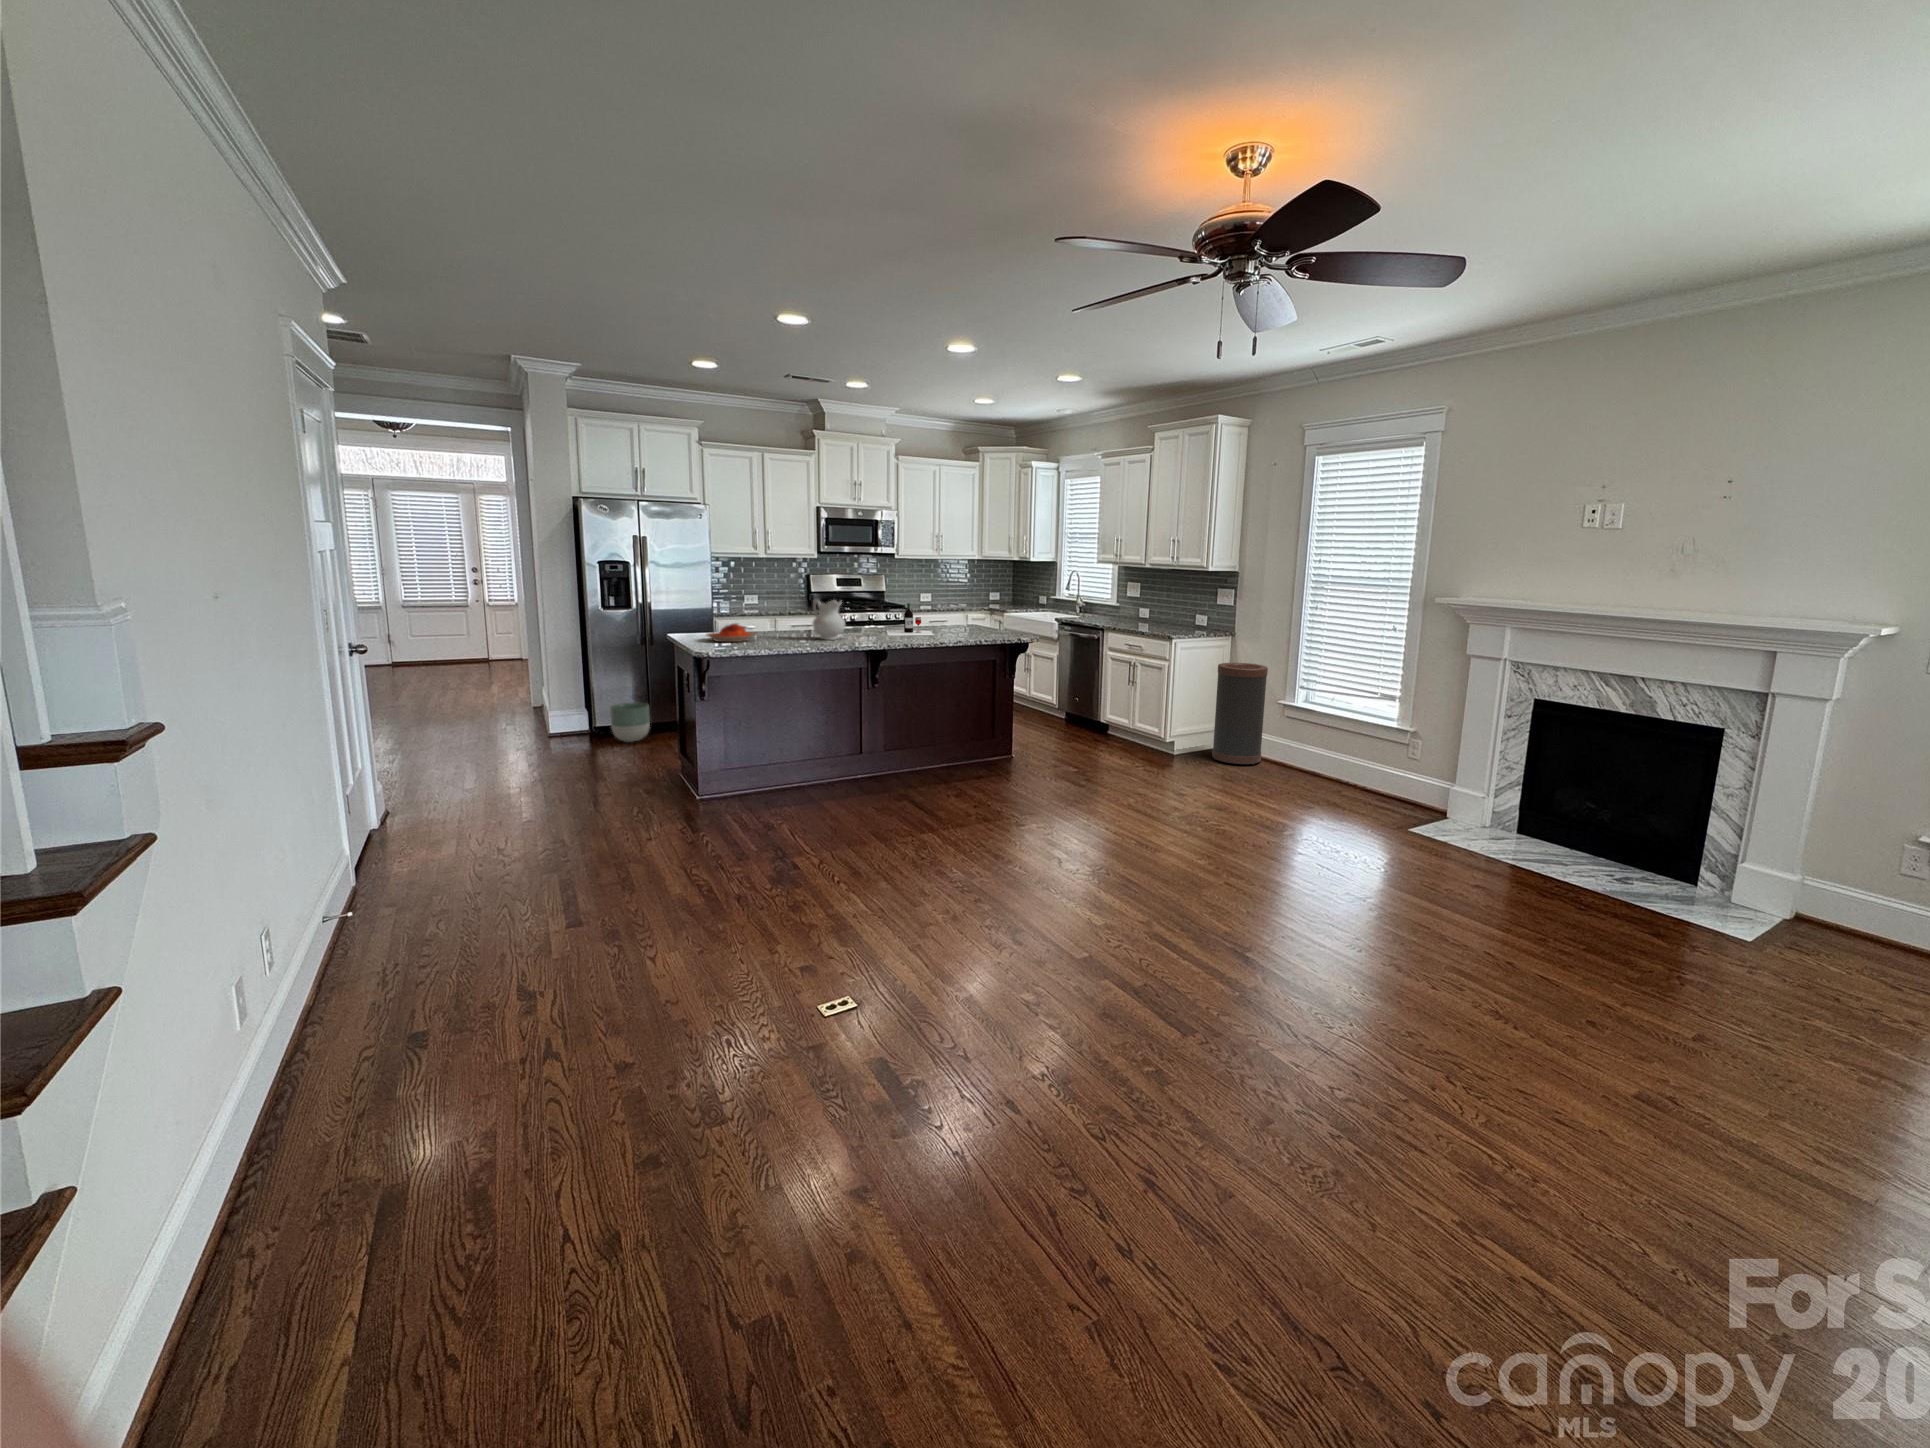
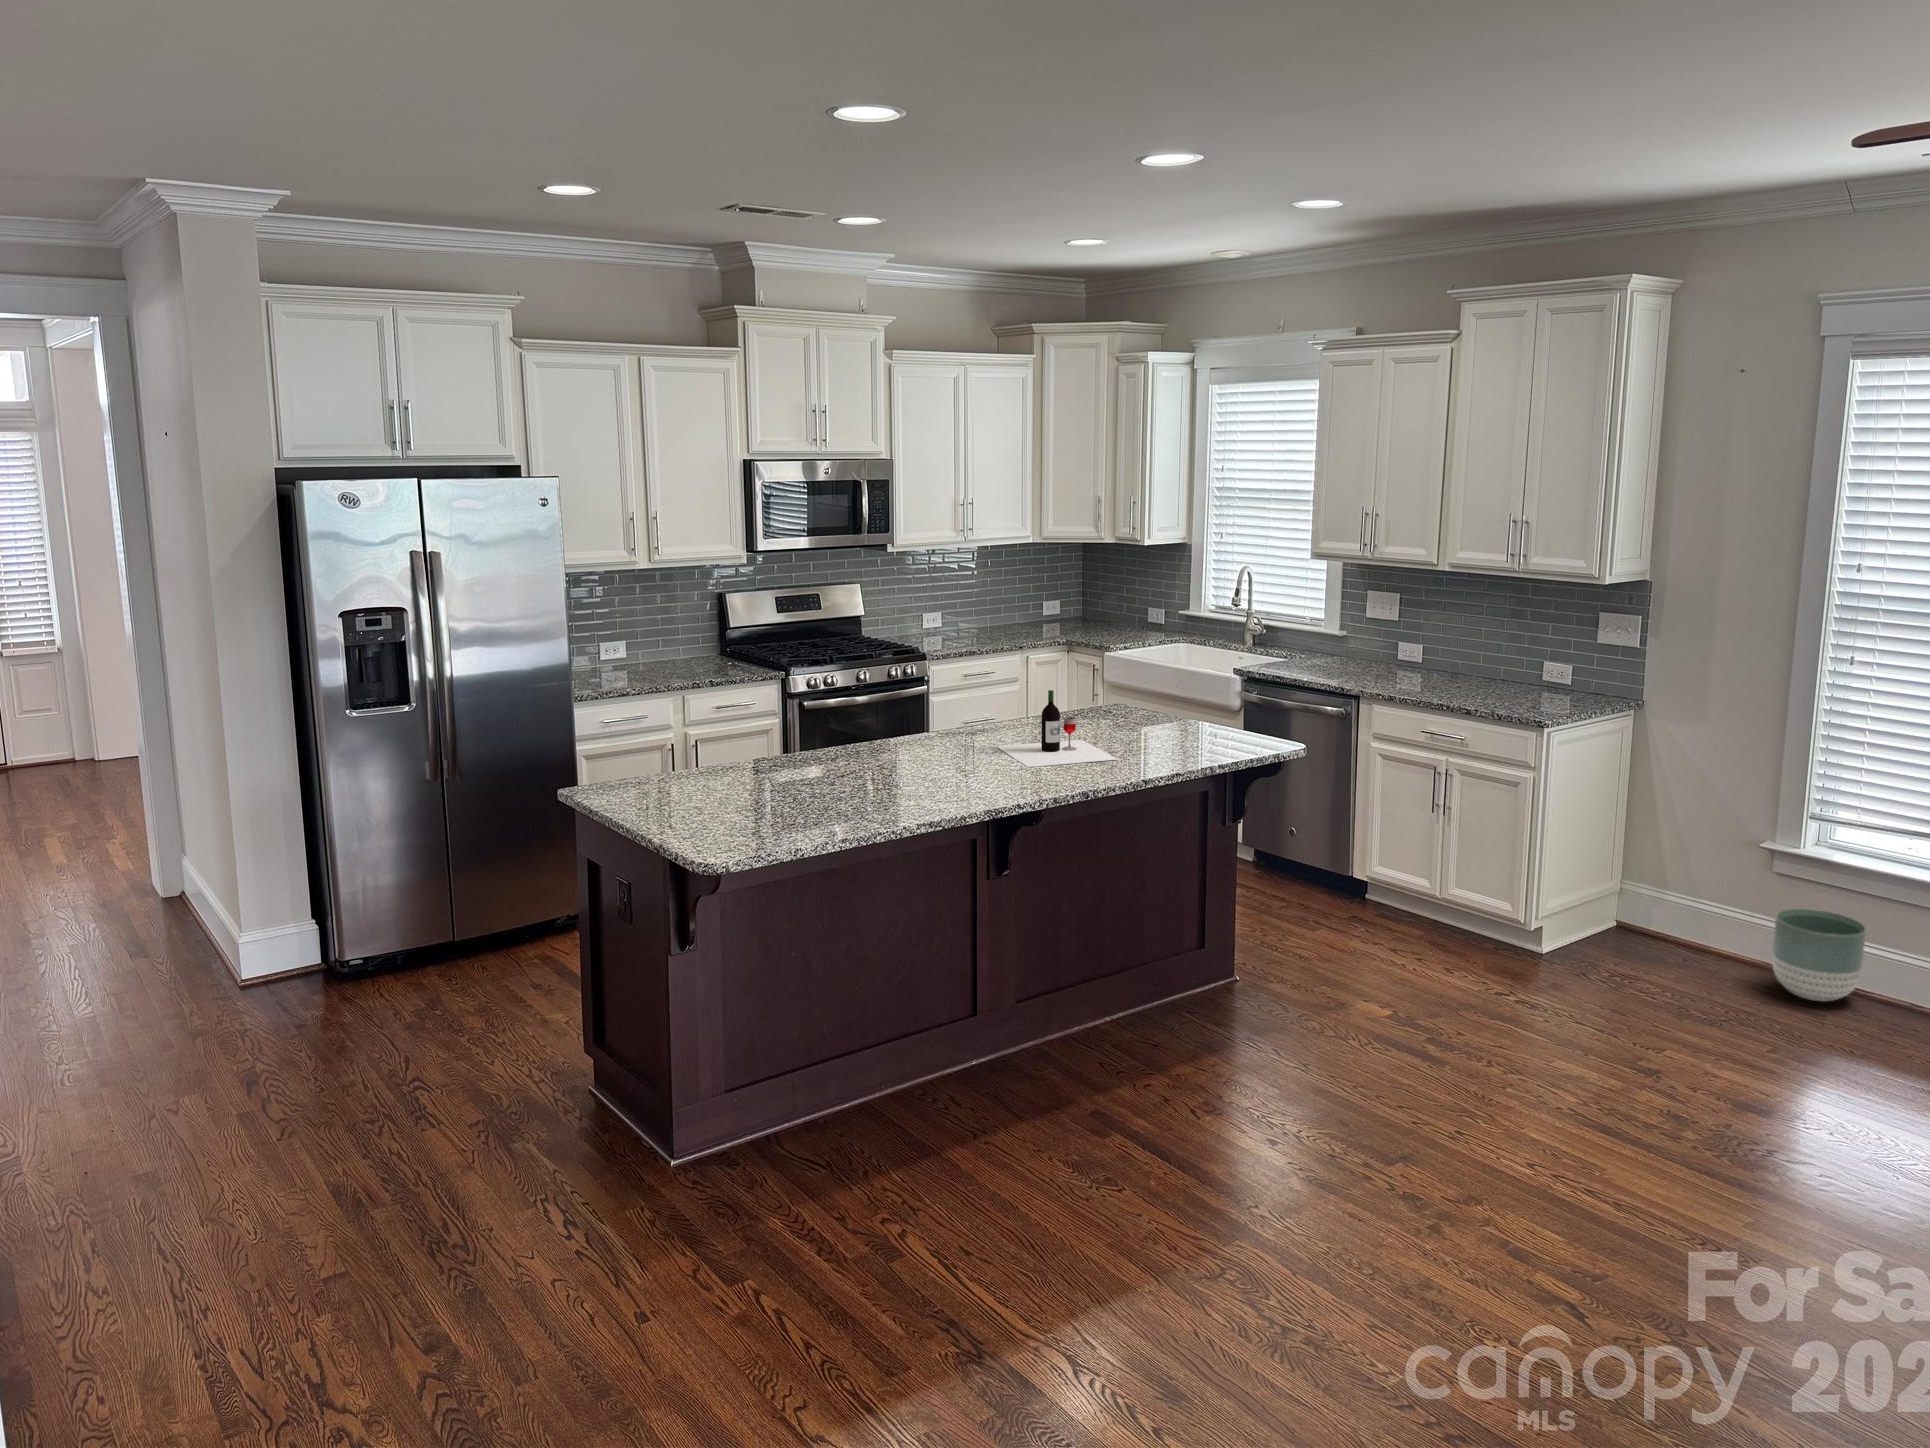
ceramic pitcher: present [813,598,845,640] -> none [891,704,966,798]
plate: present [707,623,755,642] -> none [685,777,794,827]
trash can: present [1212,663,1268,765] -> none [1616,764,1737,972]
planter: present [610,702,650,742] -> present [1772,909,1866,1001]

